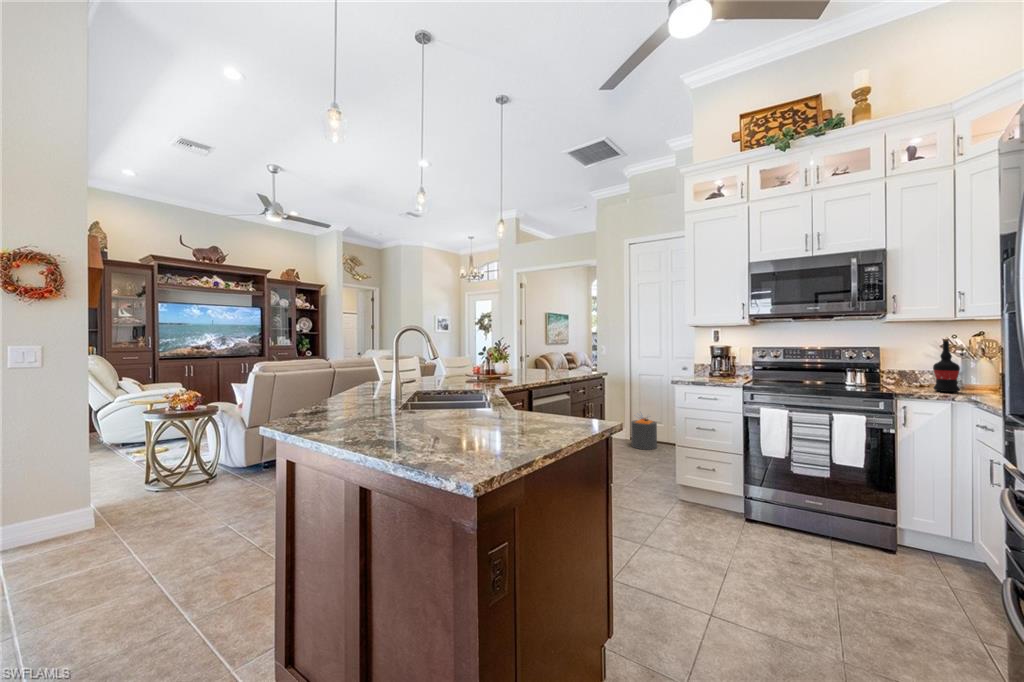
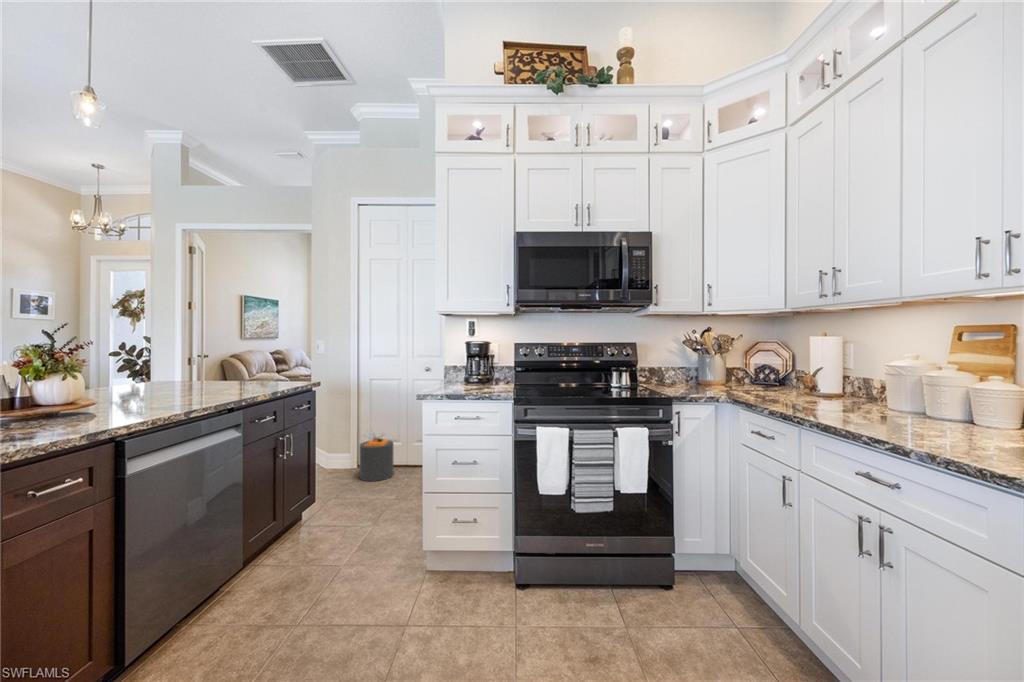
wine bottle: present [933,339,960,392] -> none [693,335,715,392]

